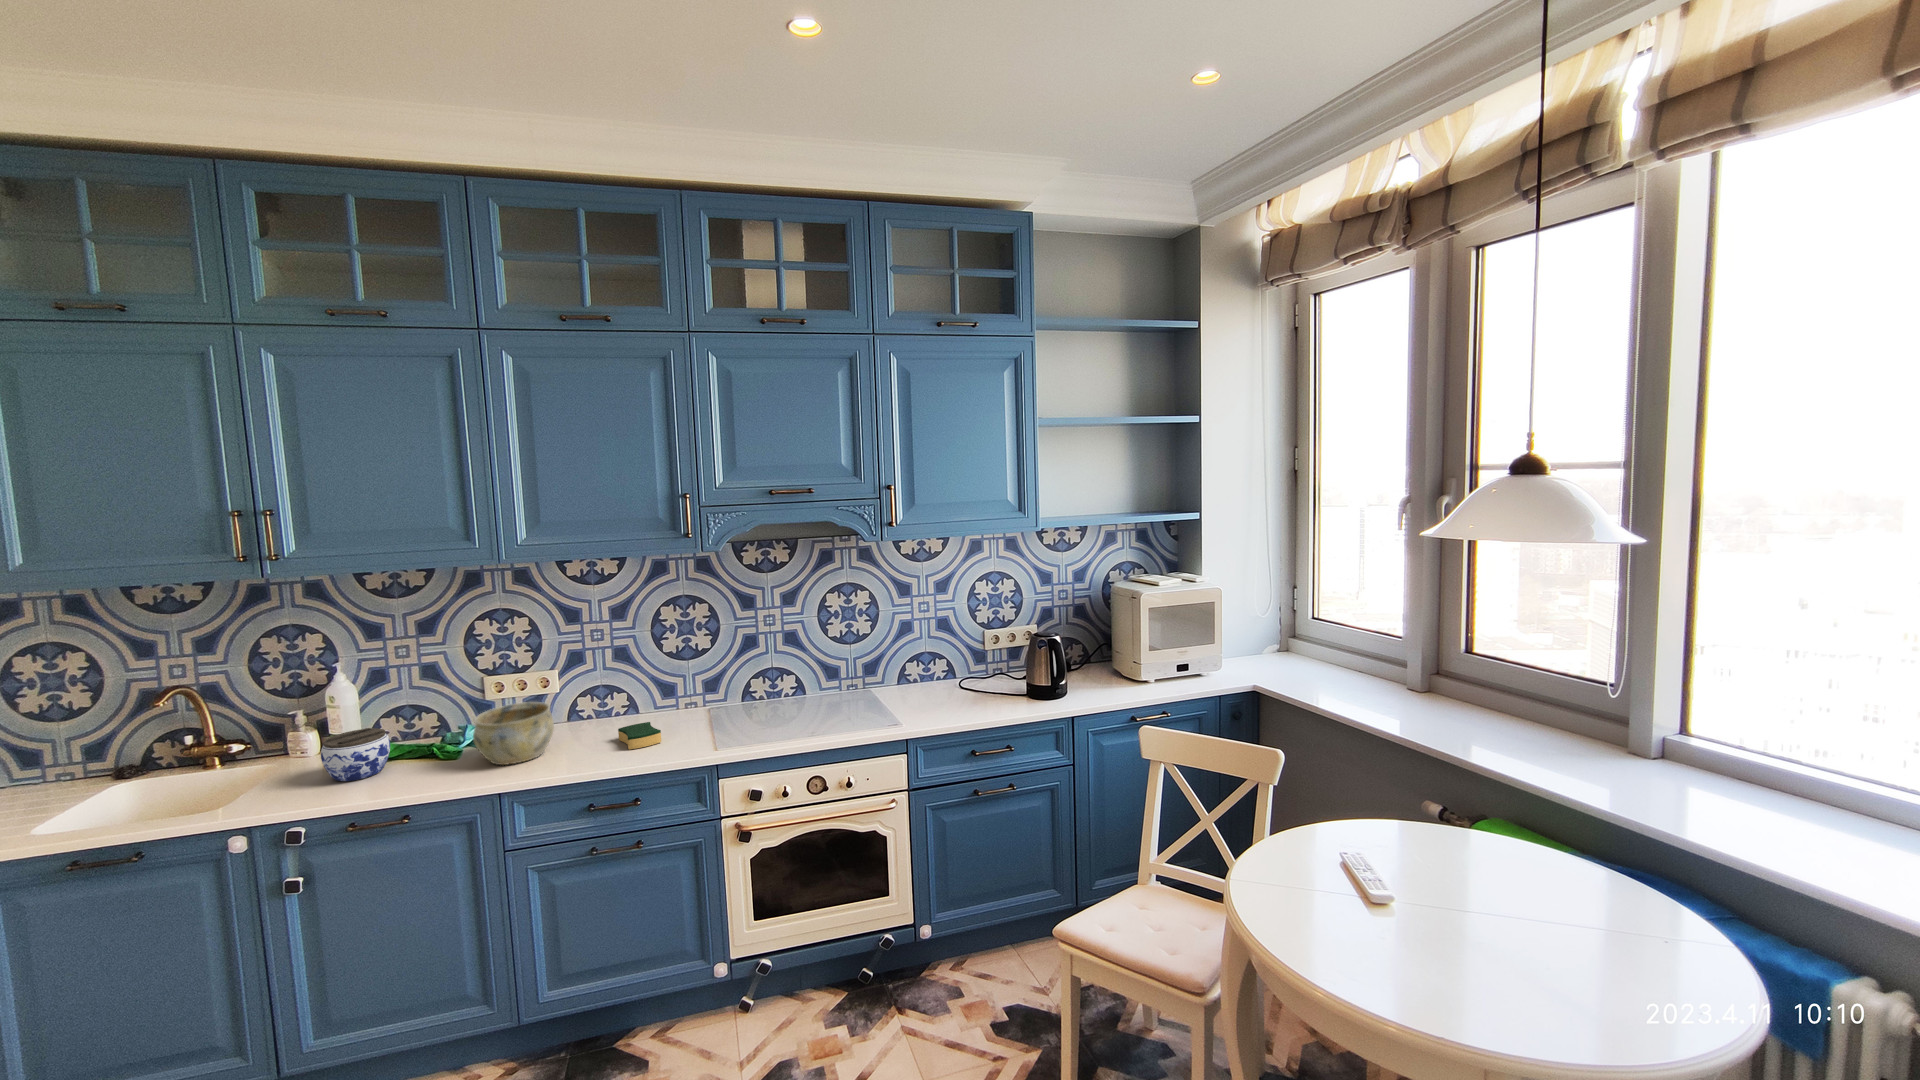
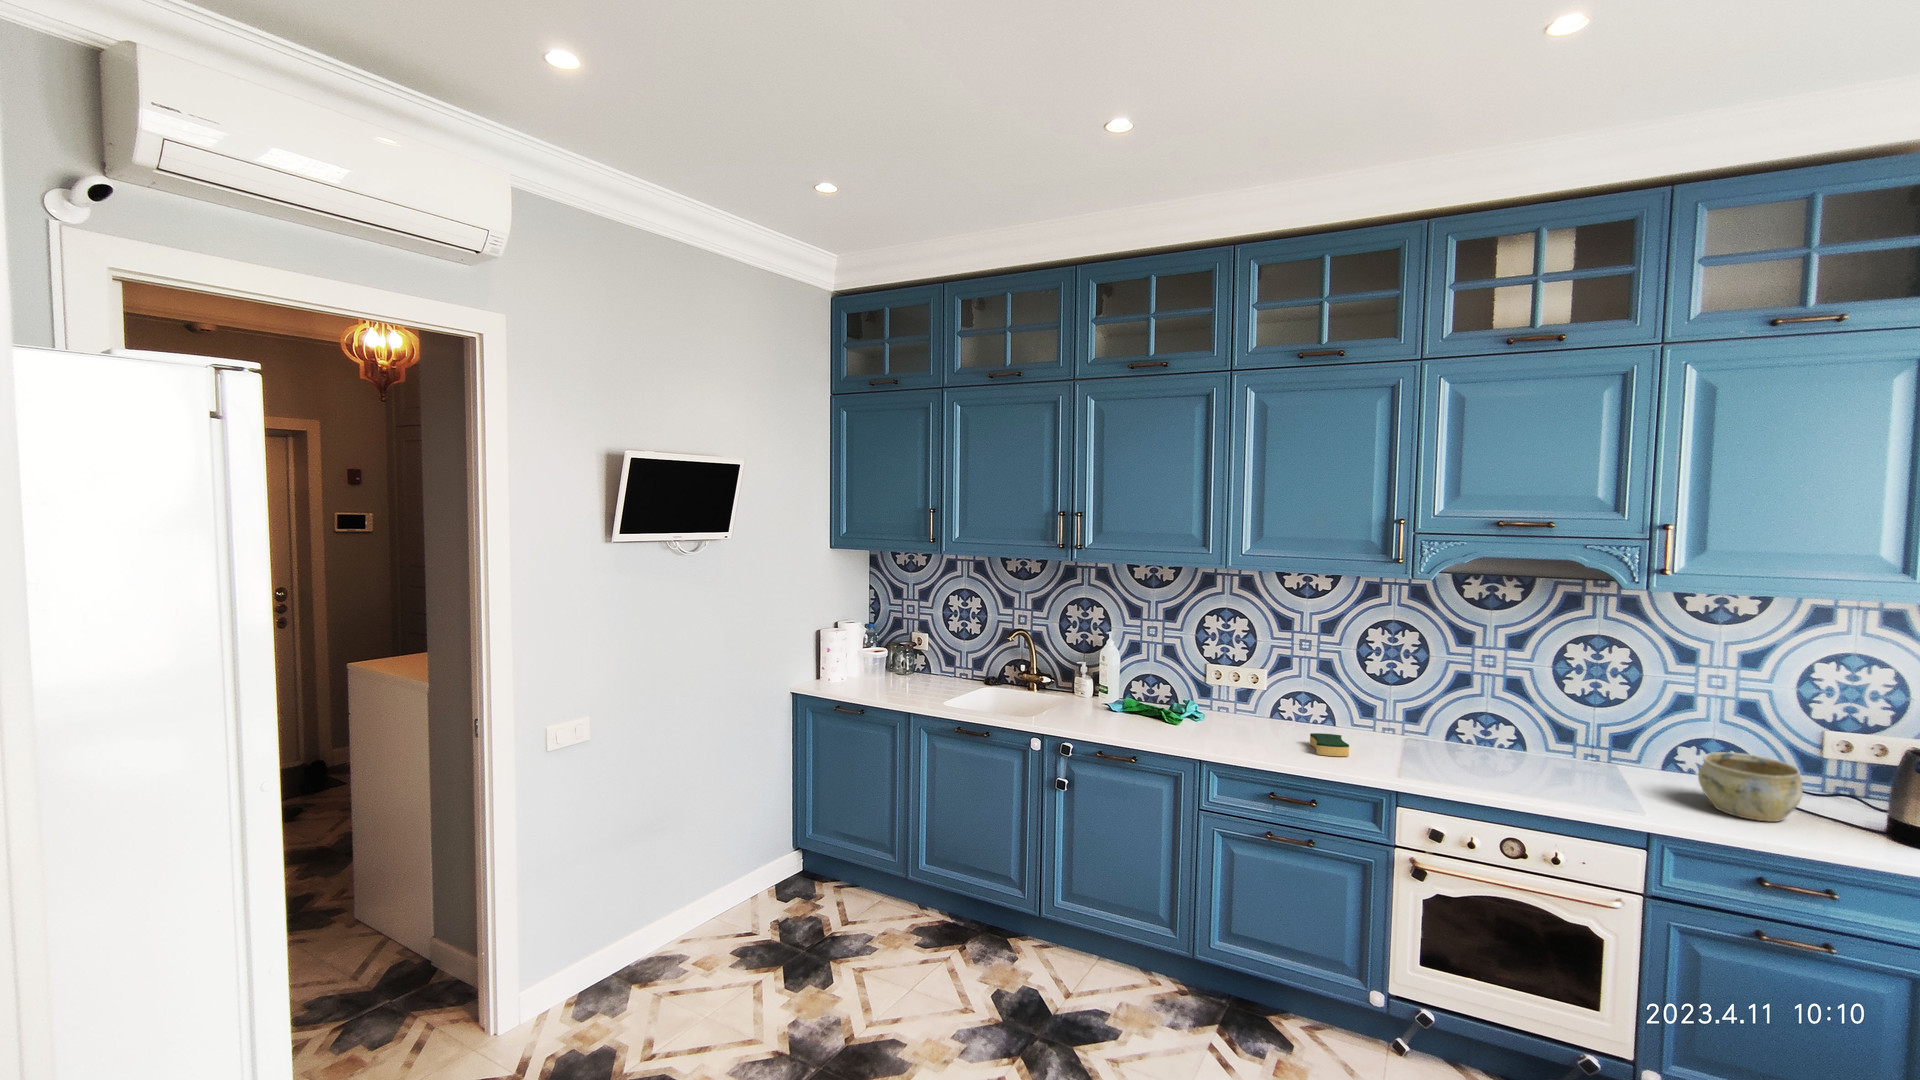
ceramic bowl: present [473,702,554,765] -> present [1698,752,1803,822]
jar: present [321,728,390,781] -> none [1093,683,1136,720]

